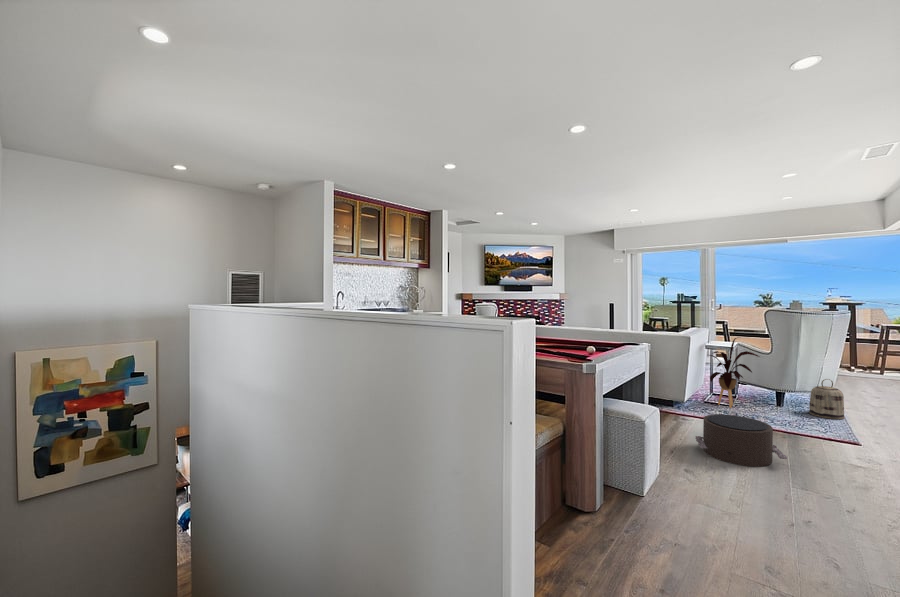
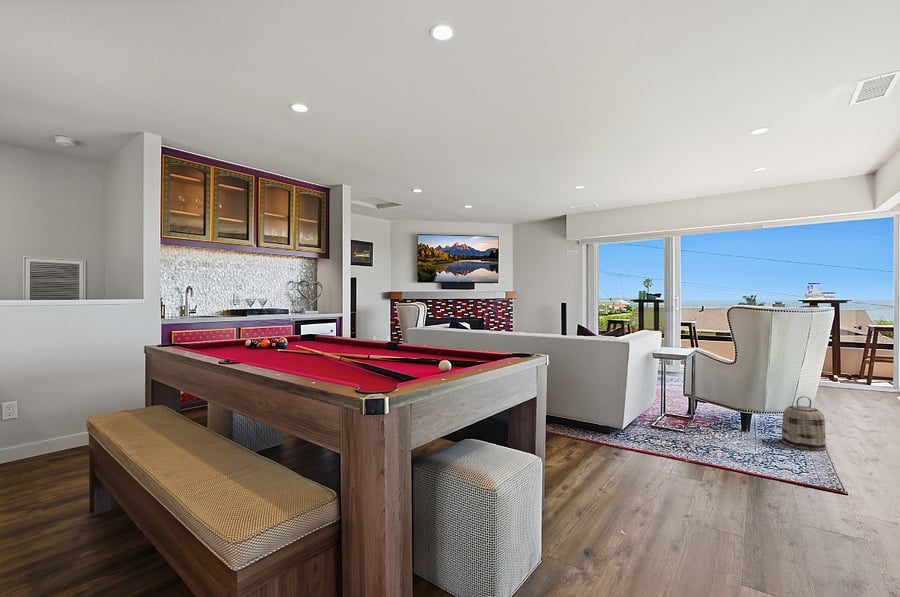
house plant: present [709,338,759,408] -> none [647,342,720,435]
pouf: present [696,414,788,467] -> none [615,455,742,543]

